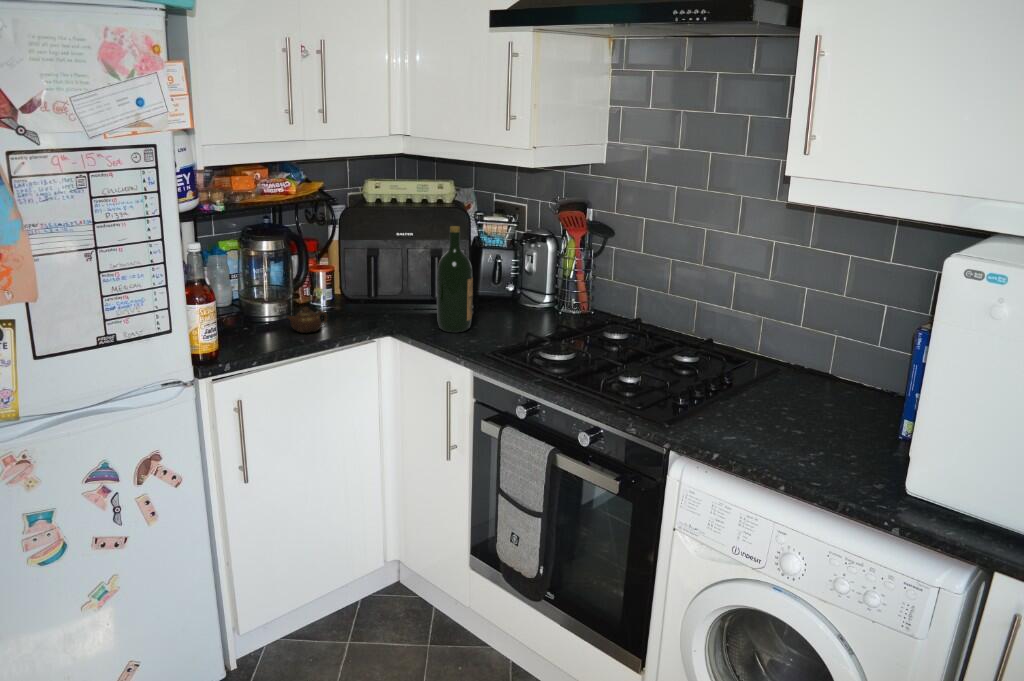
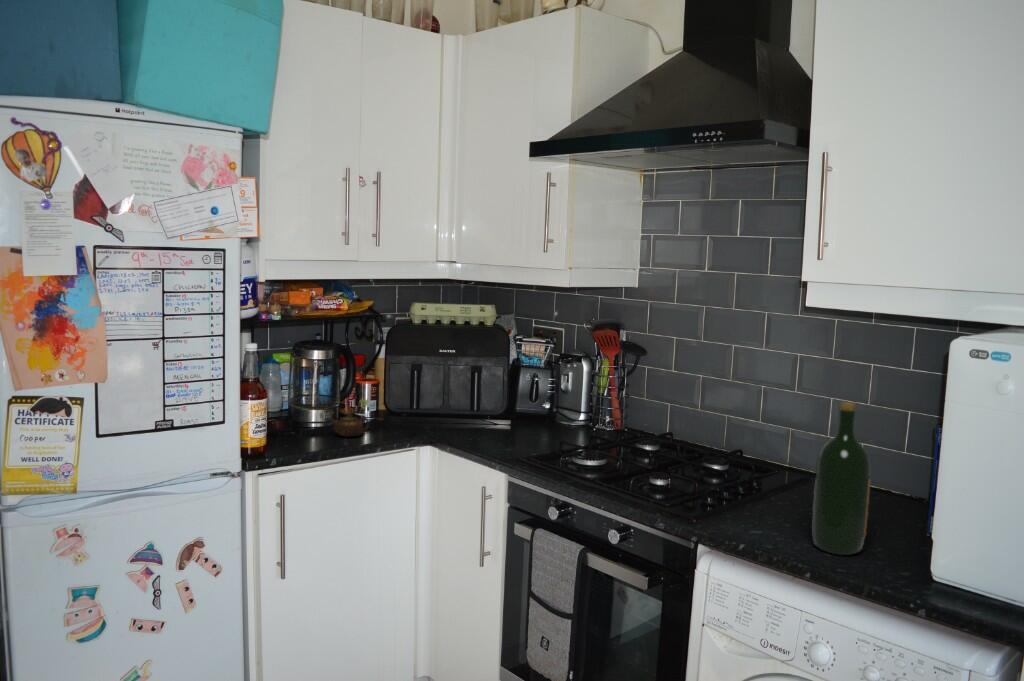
wine bottle: present [437,226,473,332] -> present [813,402,871,555]

